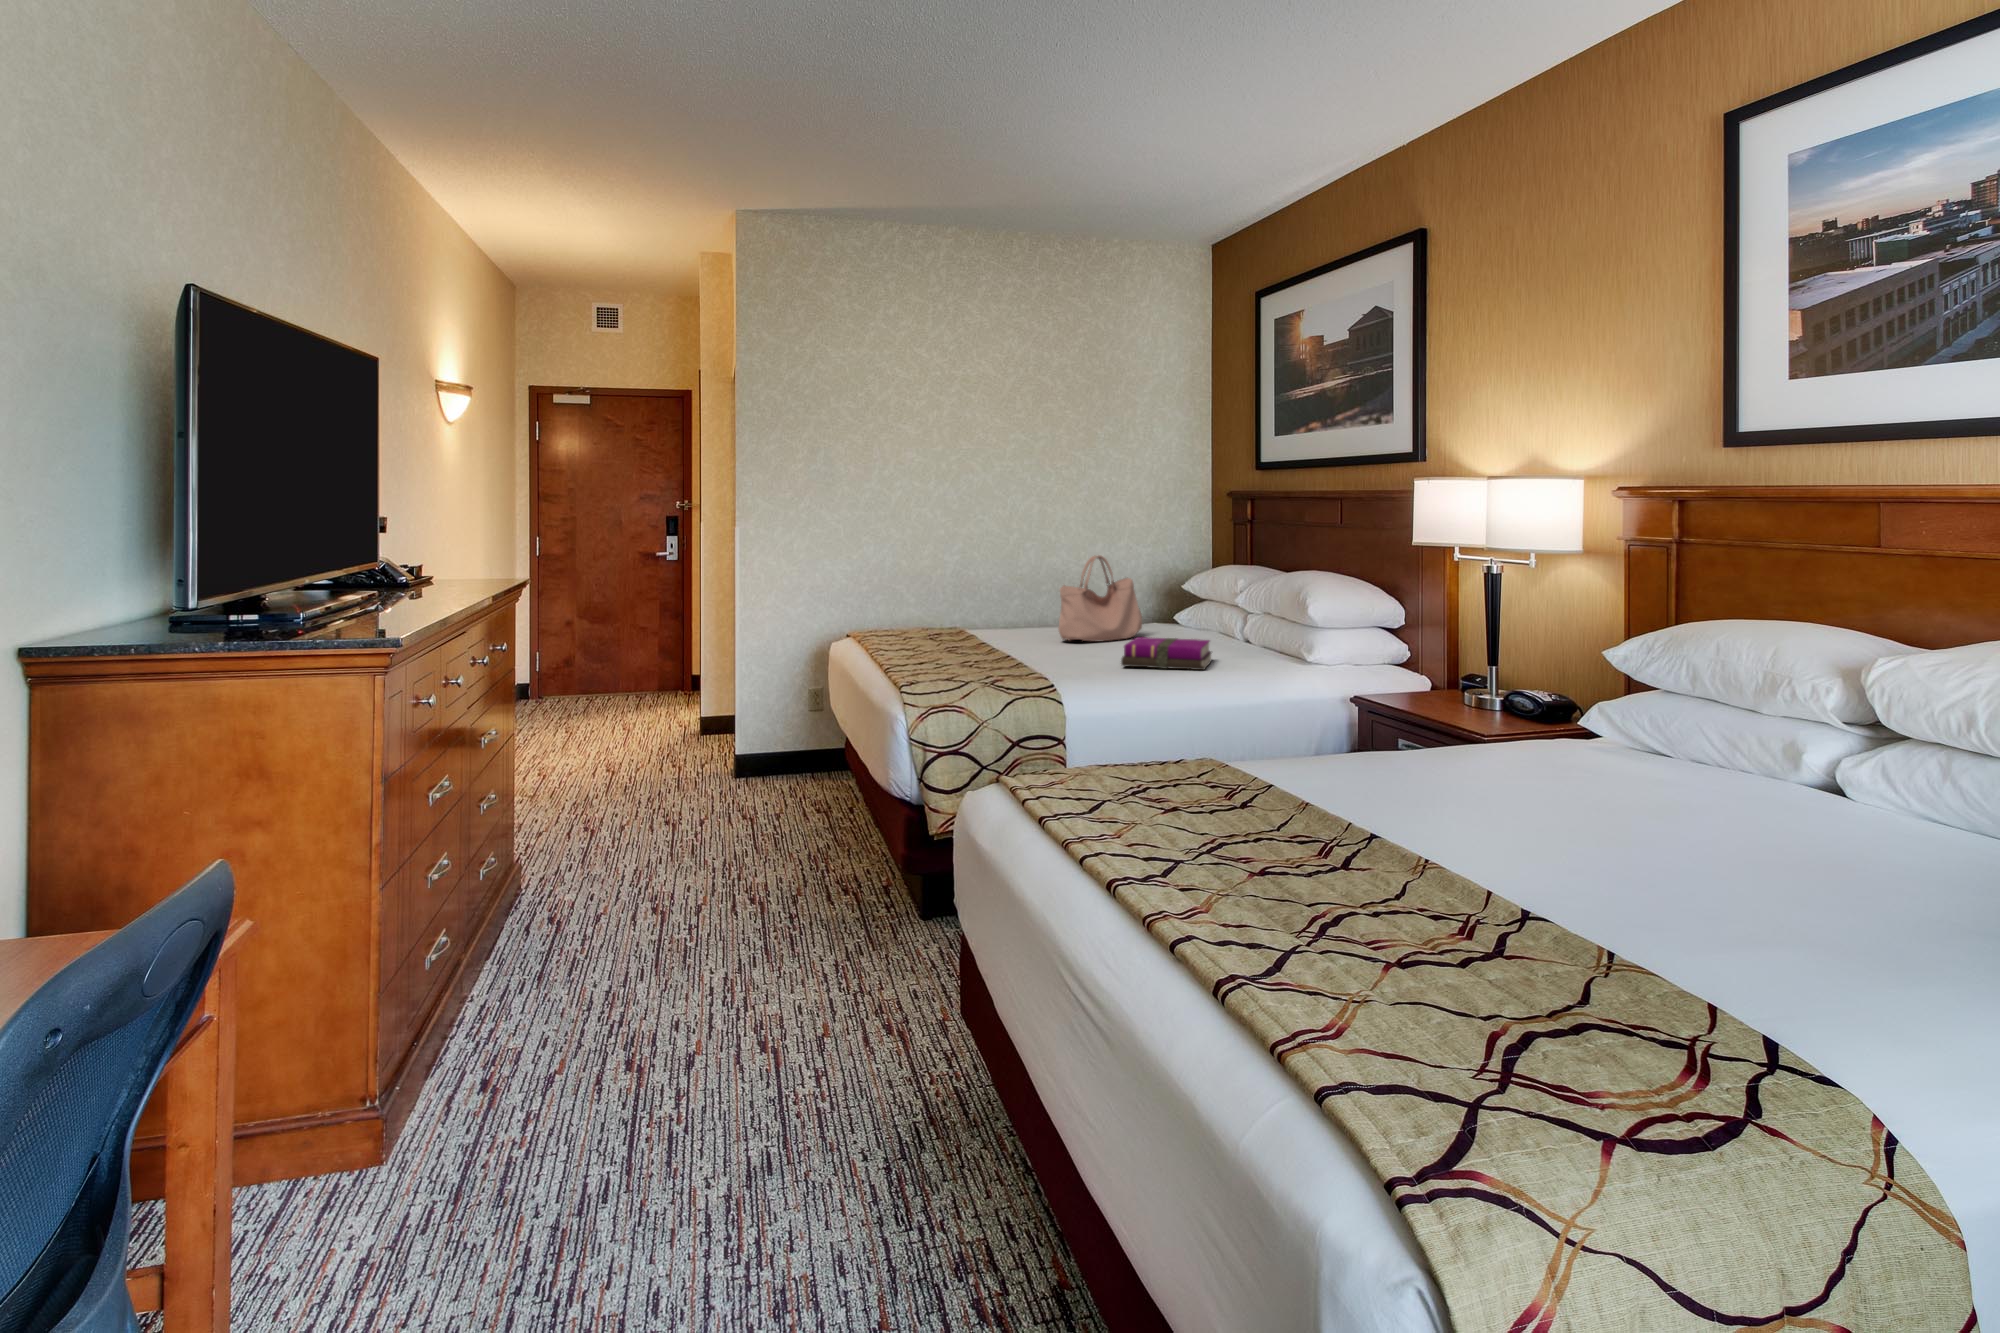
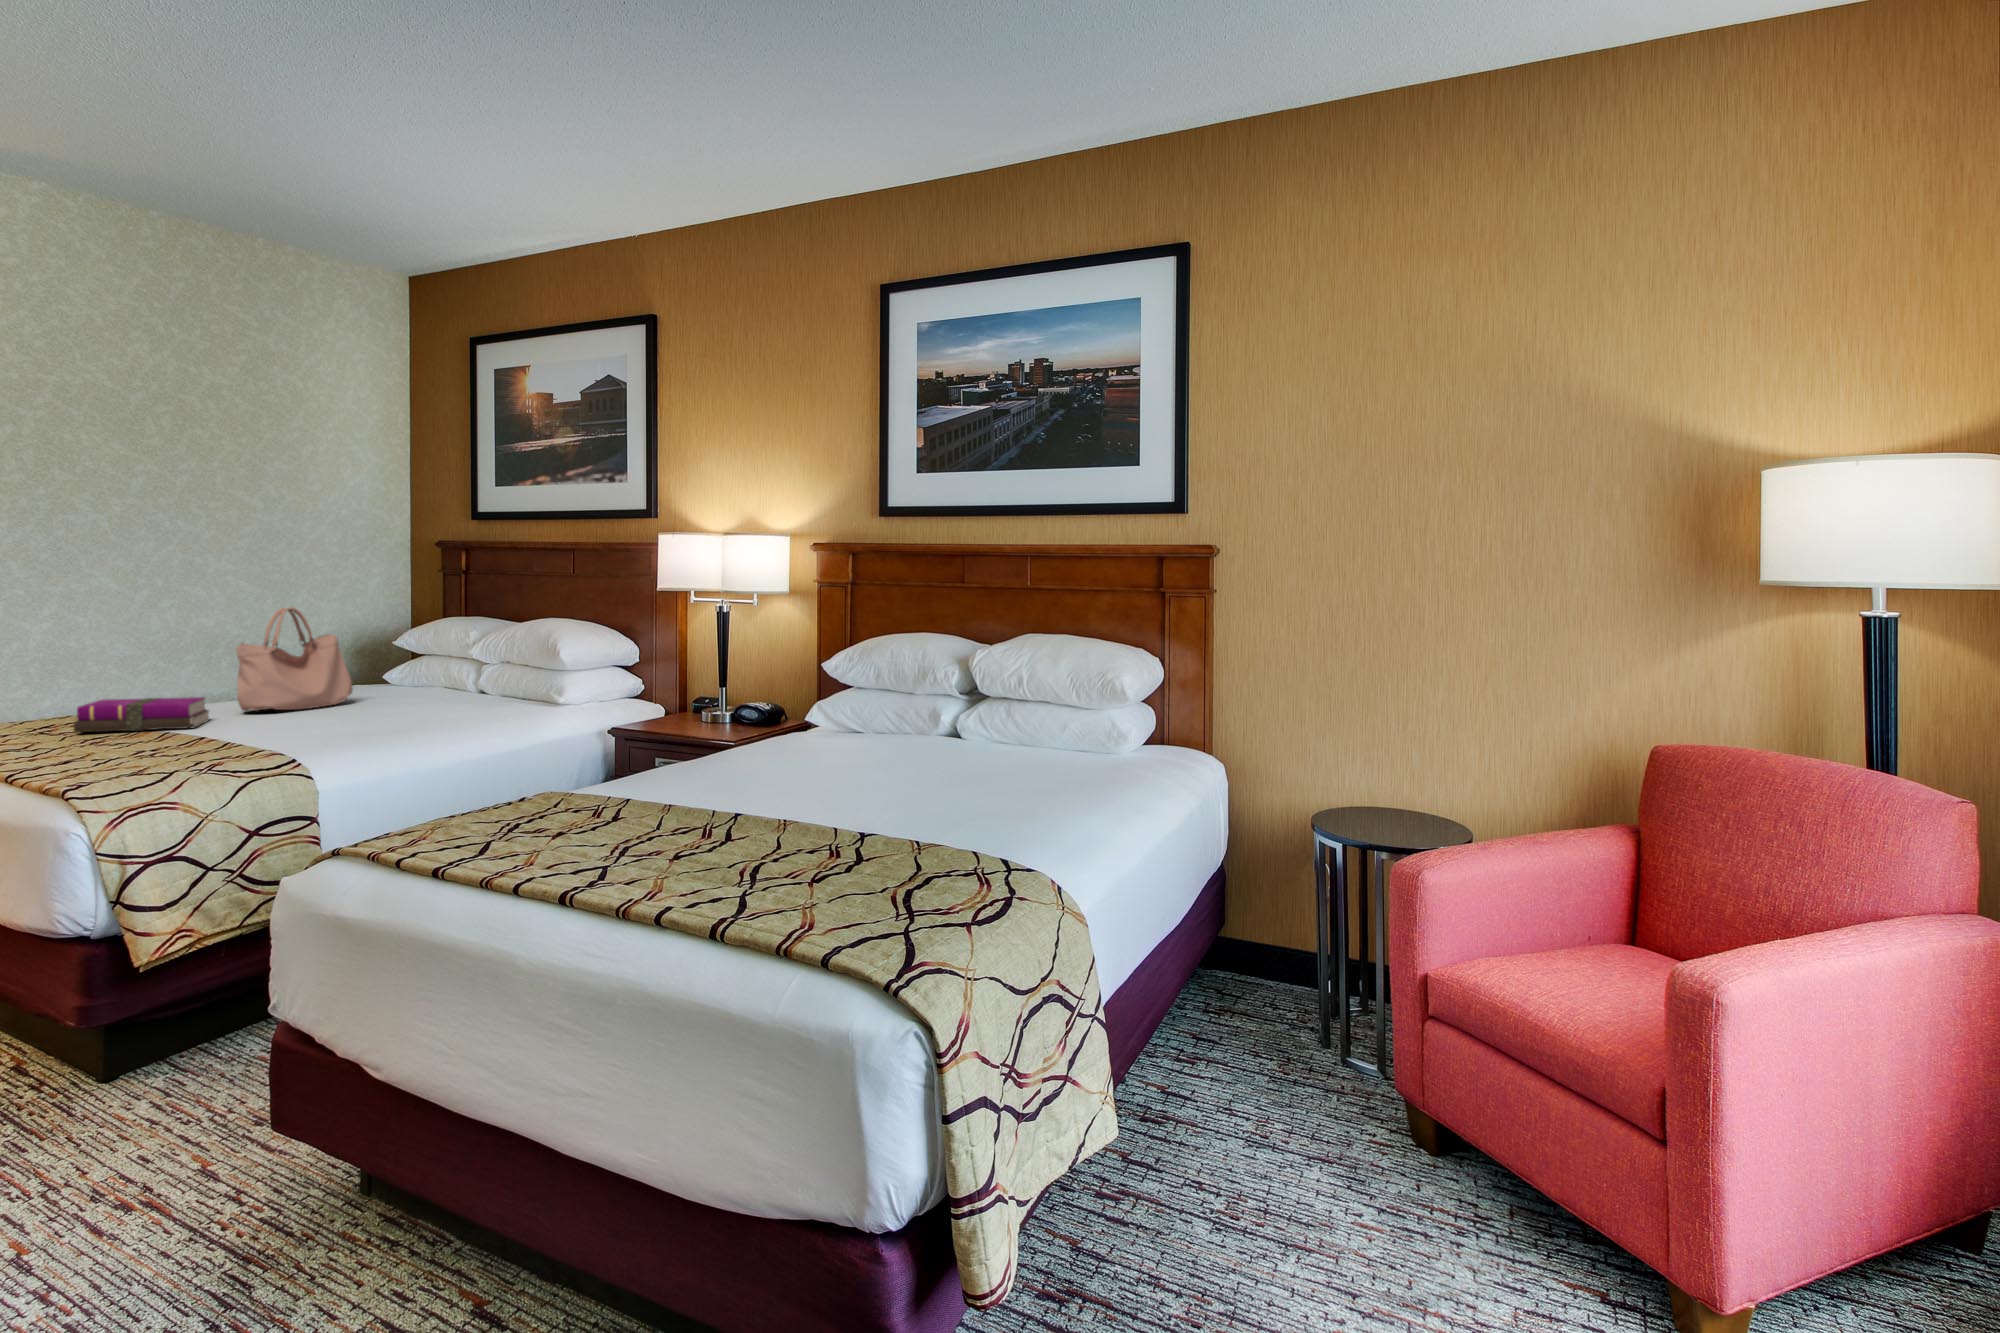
notebook: present [1121,637,1212,670] -> present [73,697,209,732]

